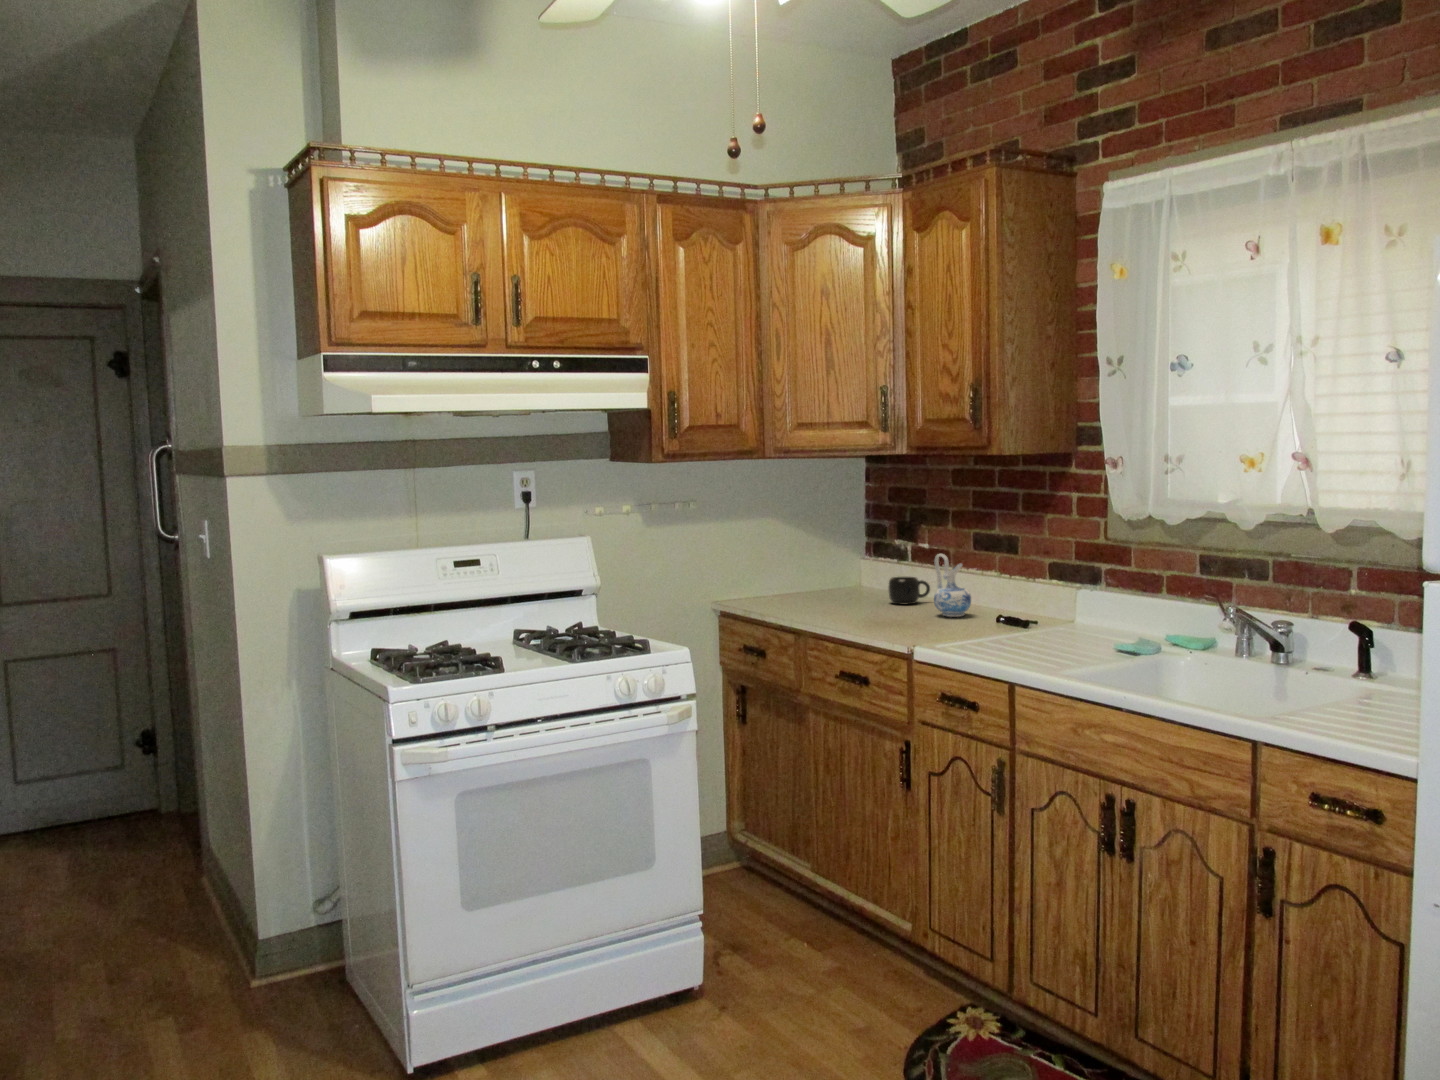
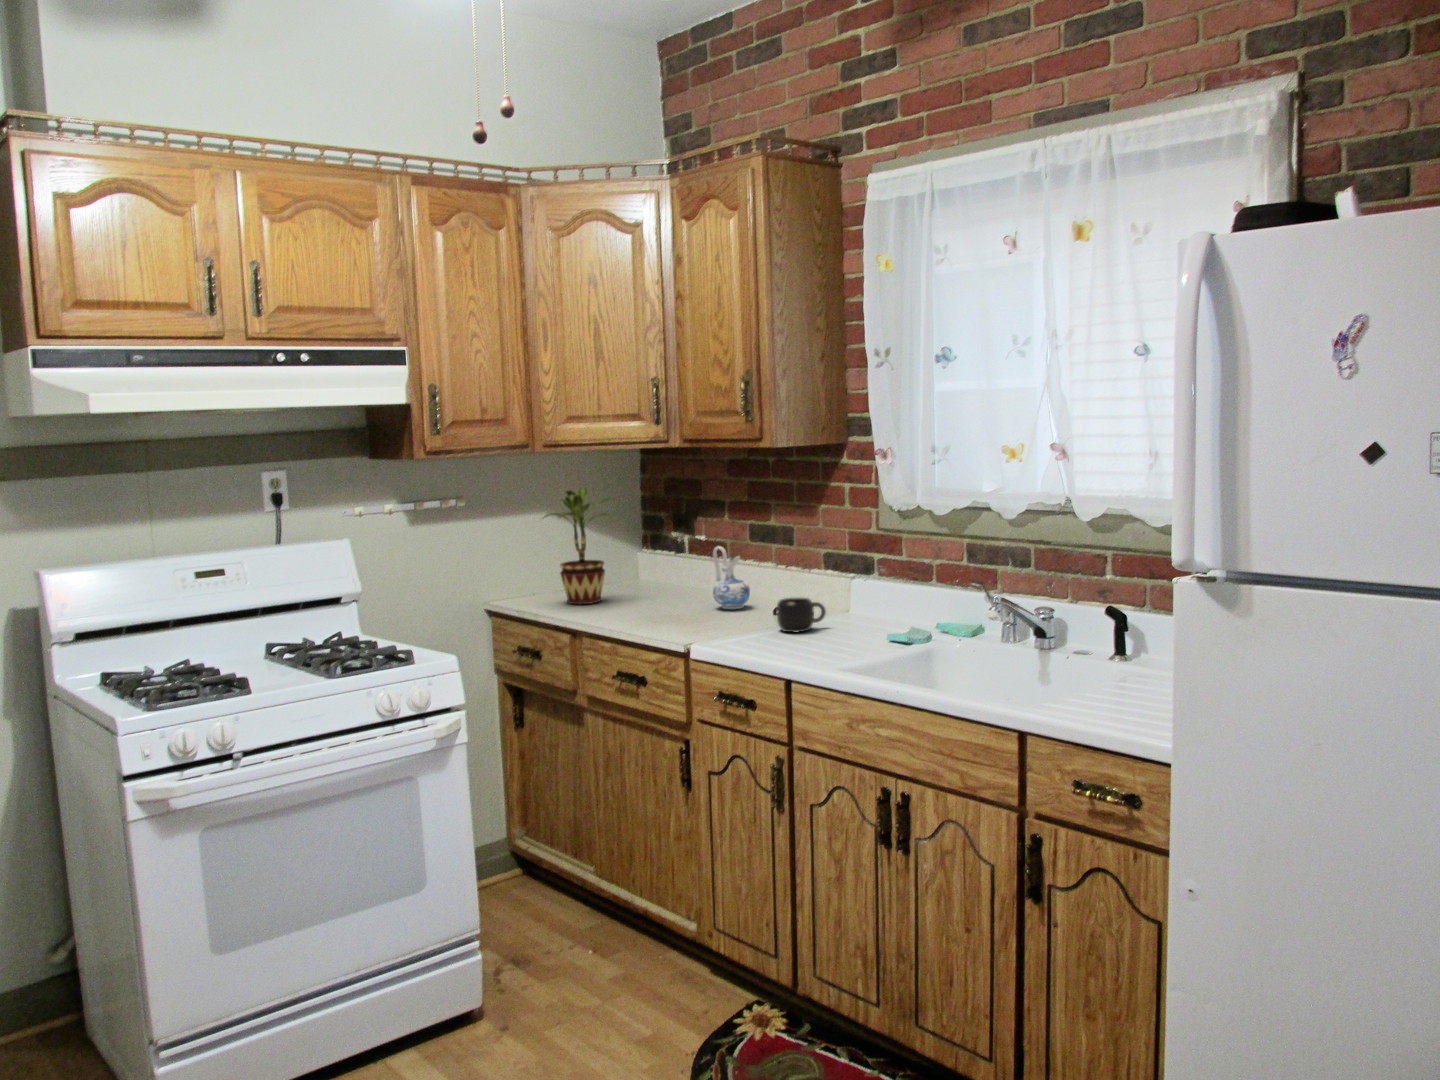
potted plant: none [765,493,848,607] -> present [544,487,617,604]
mug: present [888,577,930,604] -> present [777,598,826,632]

